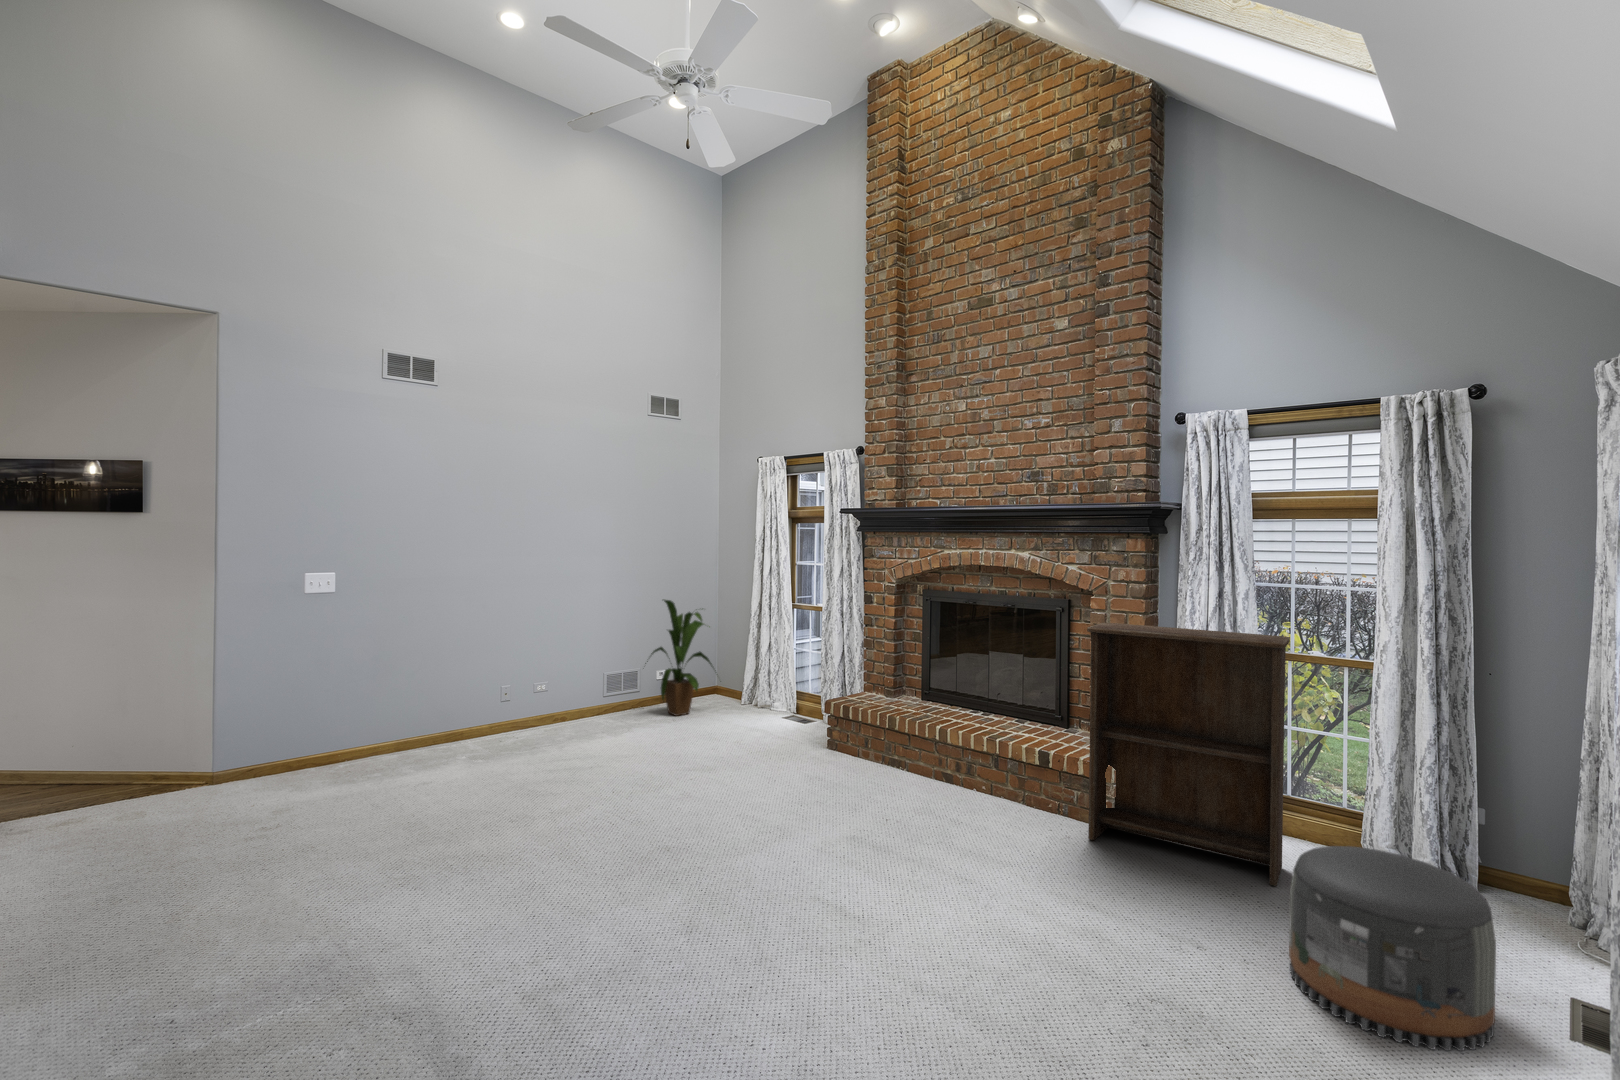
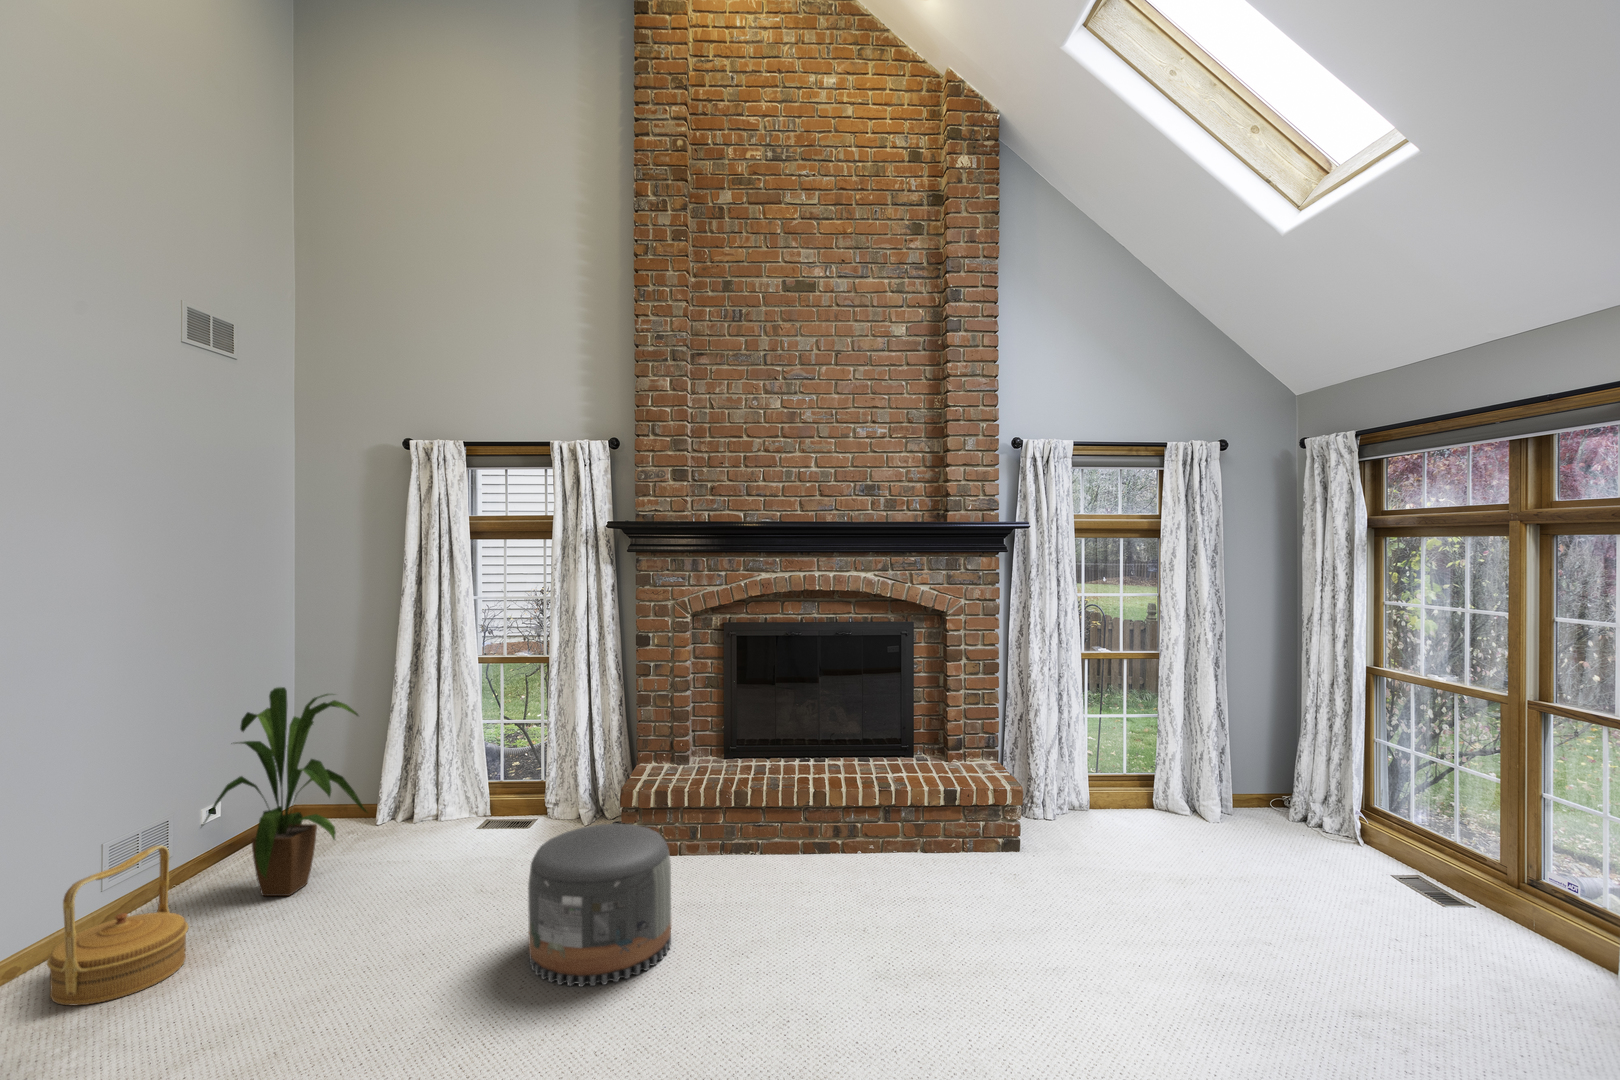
bookshelf: present [1087,623,1290,886] -> none [1008,637,1186,868]
woven basket: none [565,669,617,731] -> present [47,845,188,1006]
pouf: present [1289,846,1496,1051] -> present [528,824,671,987]

